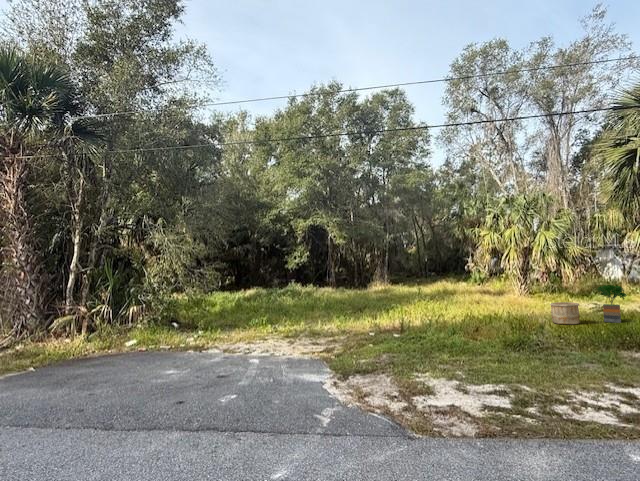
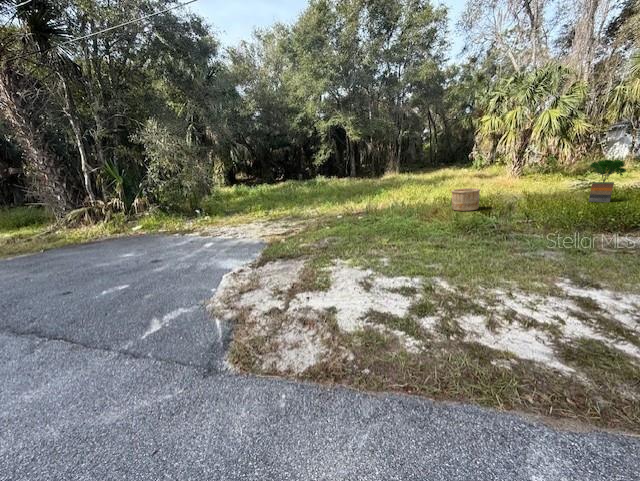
wooden bucket: present [550,302,580,324] -> present [451,188,480,211]

